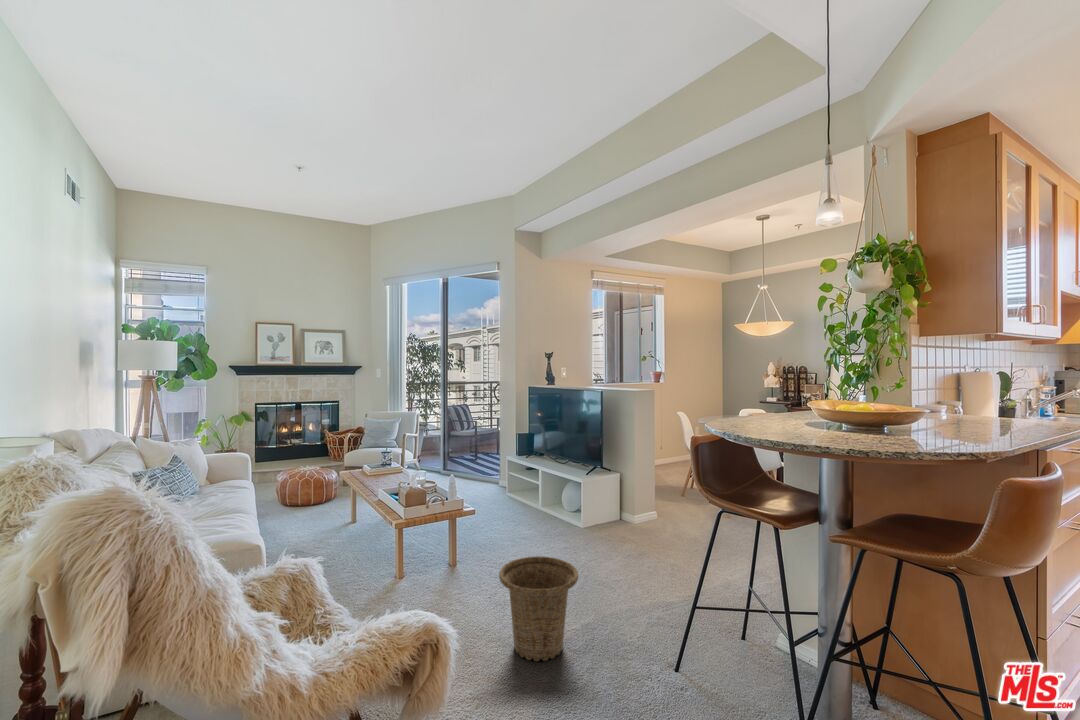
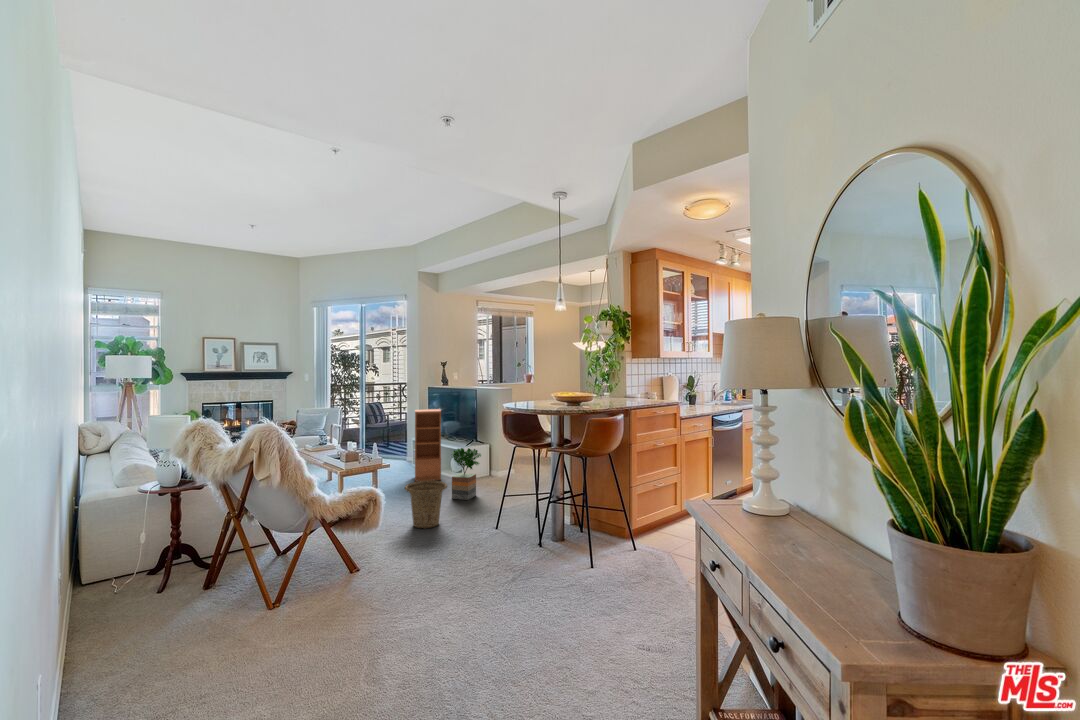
bookcase: none [511,418,550,527] -> present [415,409,441,482]
potted tree: none [571,485,624,578] -> present [452,448,482,500]

